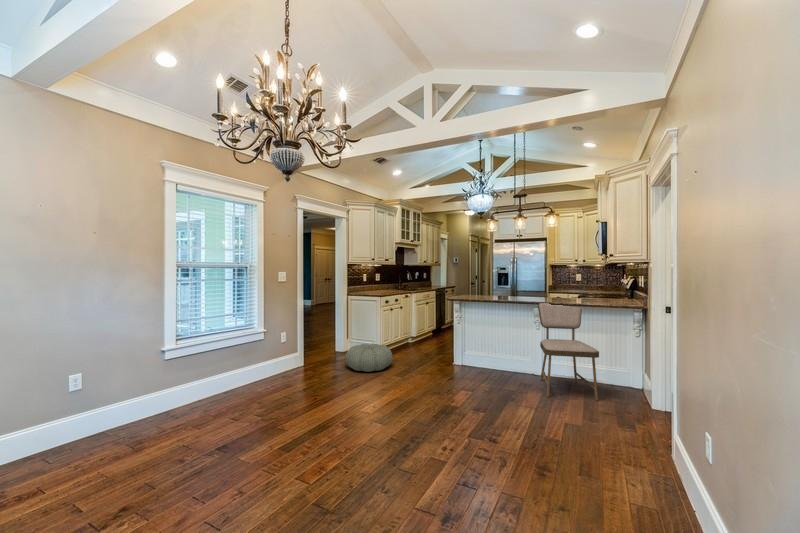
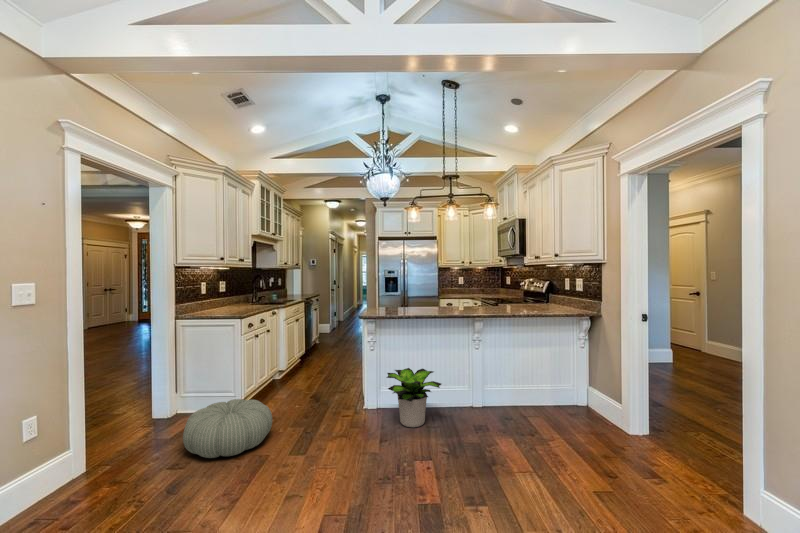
dining chair: present [538,302,599,401] -> none [481,311,569,442]
potted plant: none [462,338,504,378] -> present [387,368,441,427]

